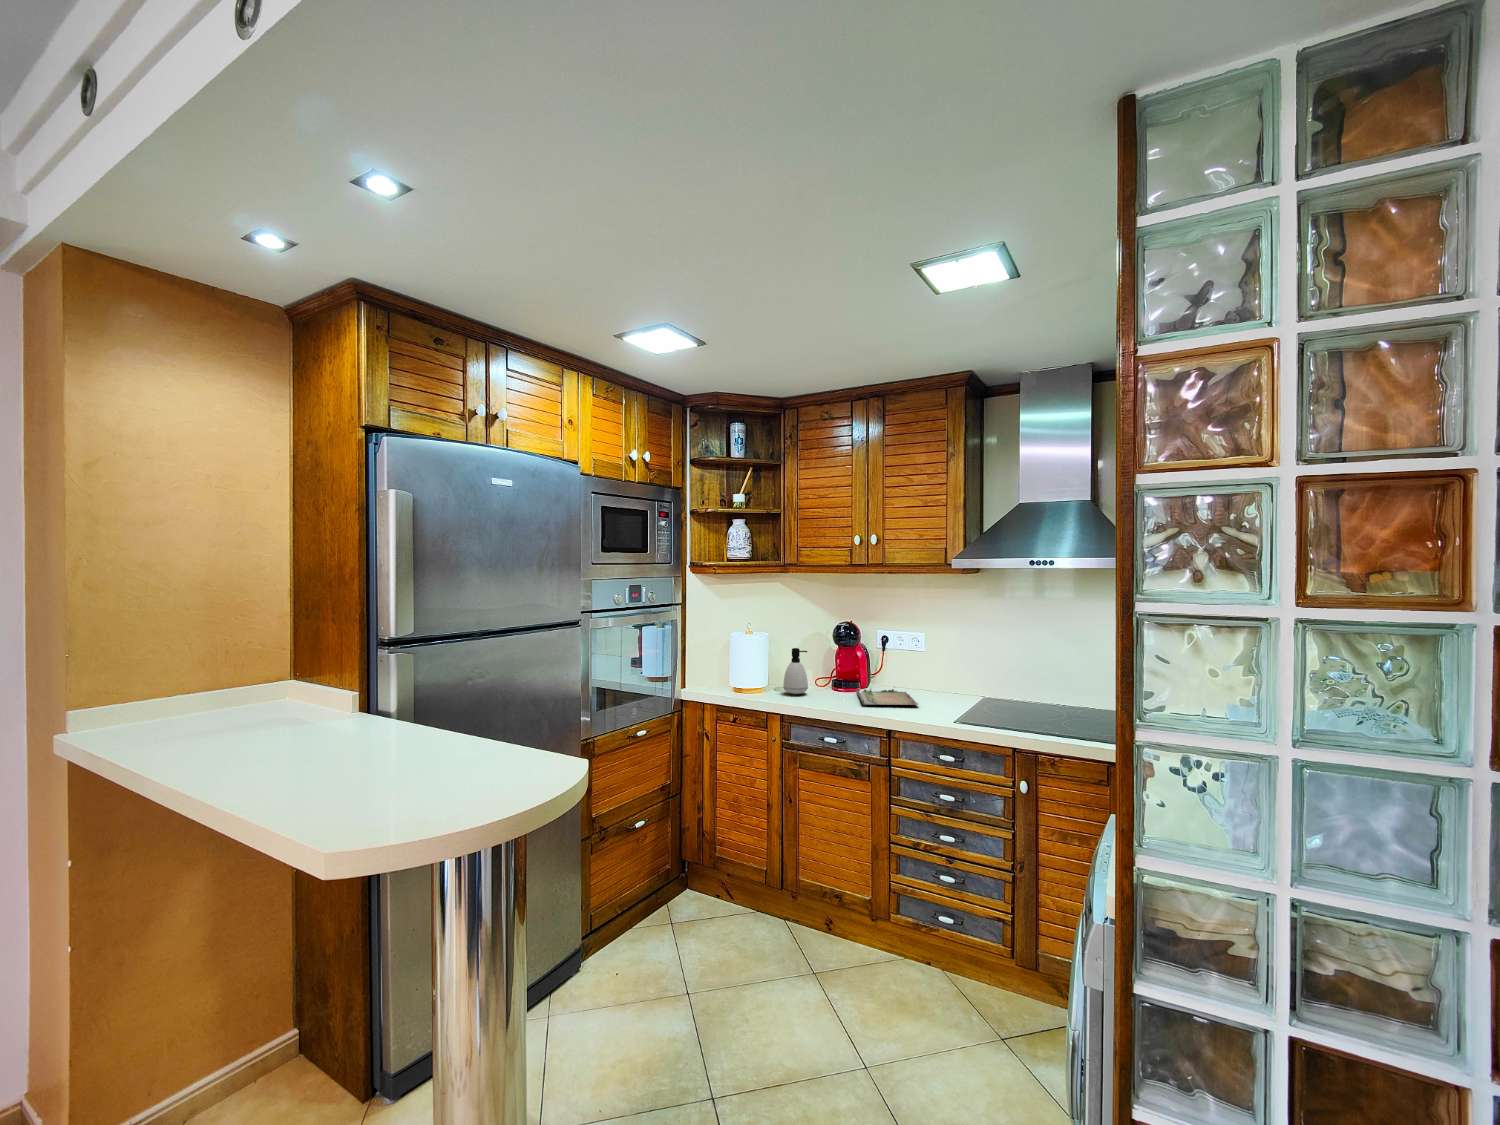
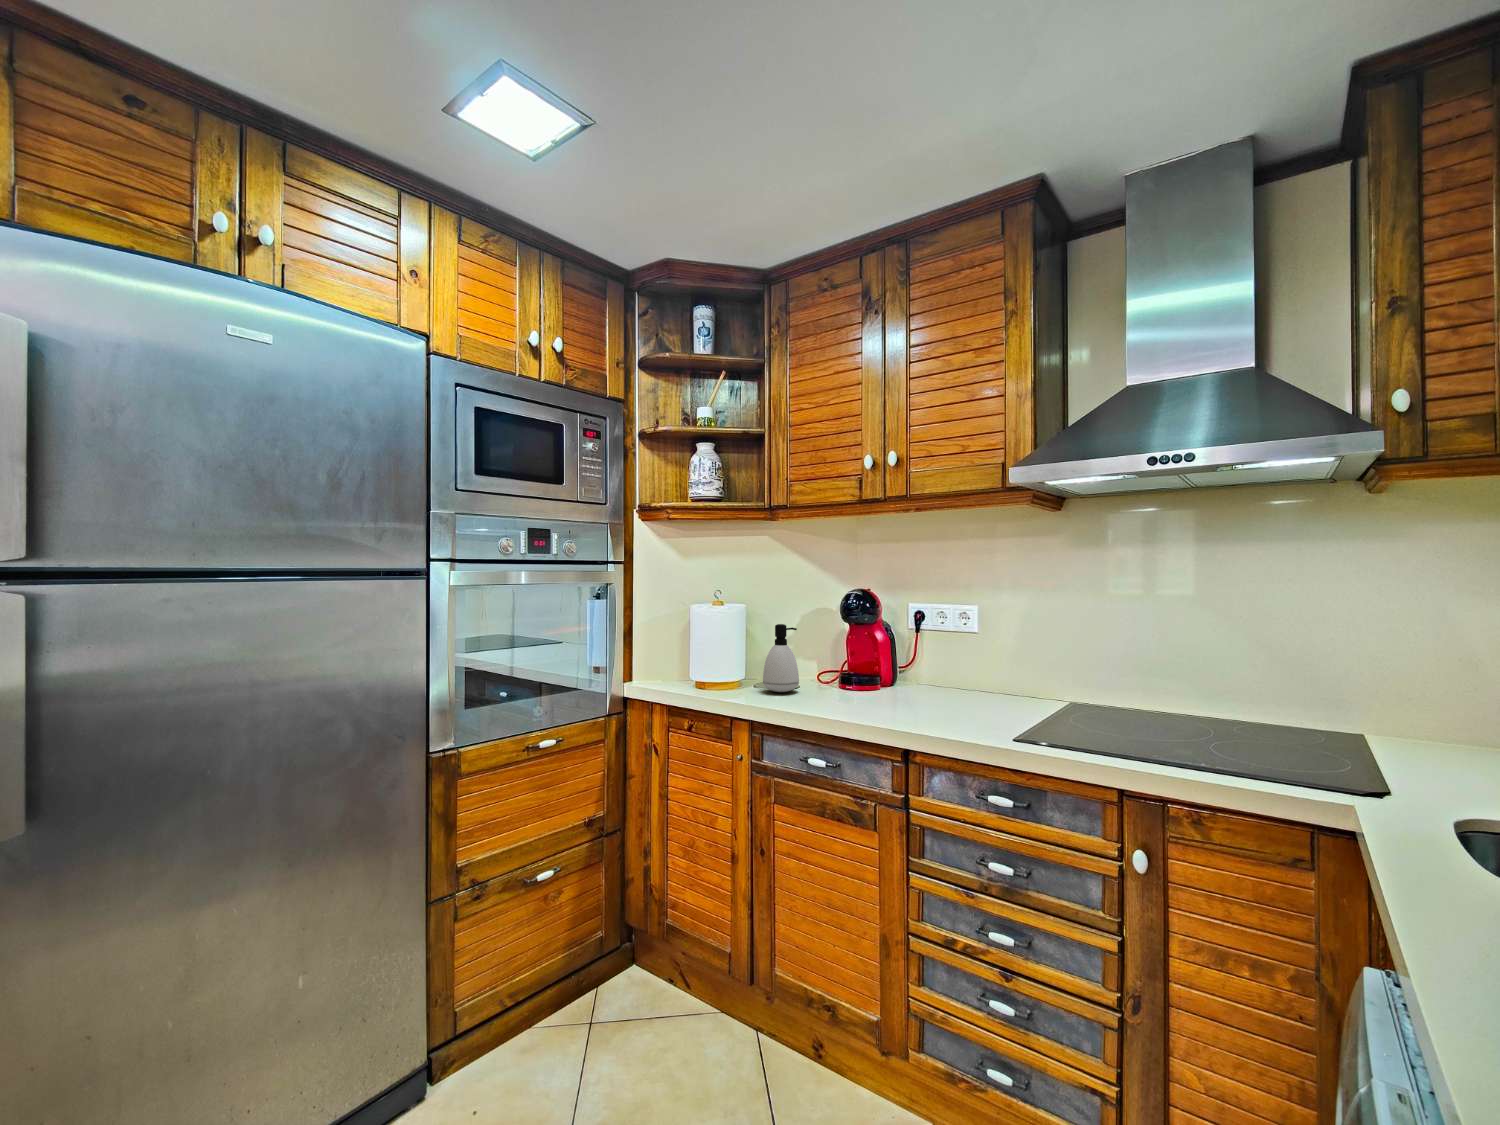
tray: present [857,687,918,705] -> none [871,682,961,710]

